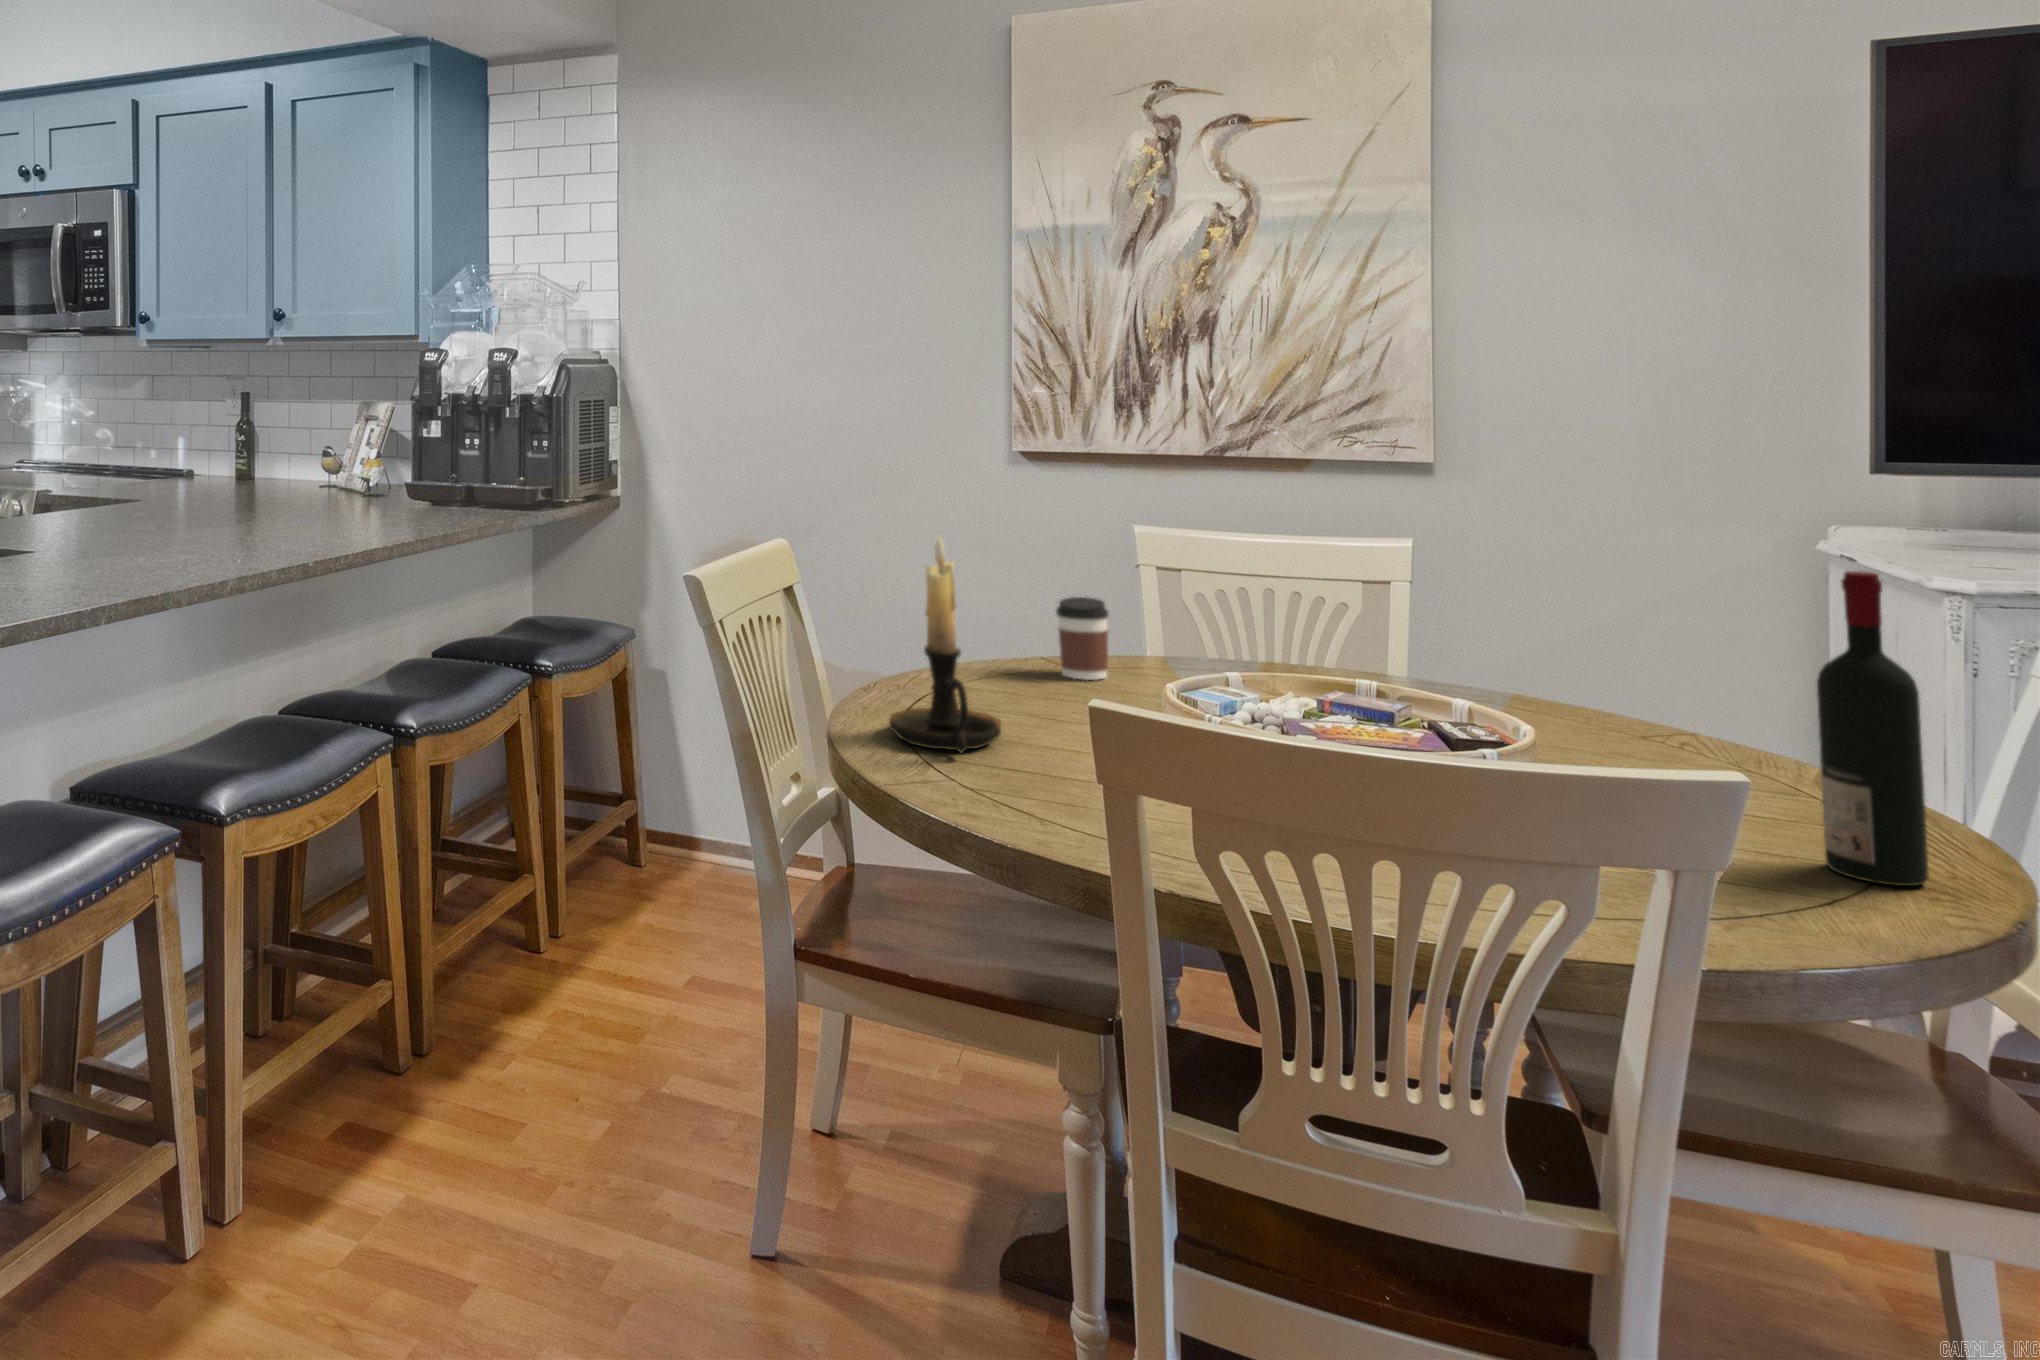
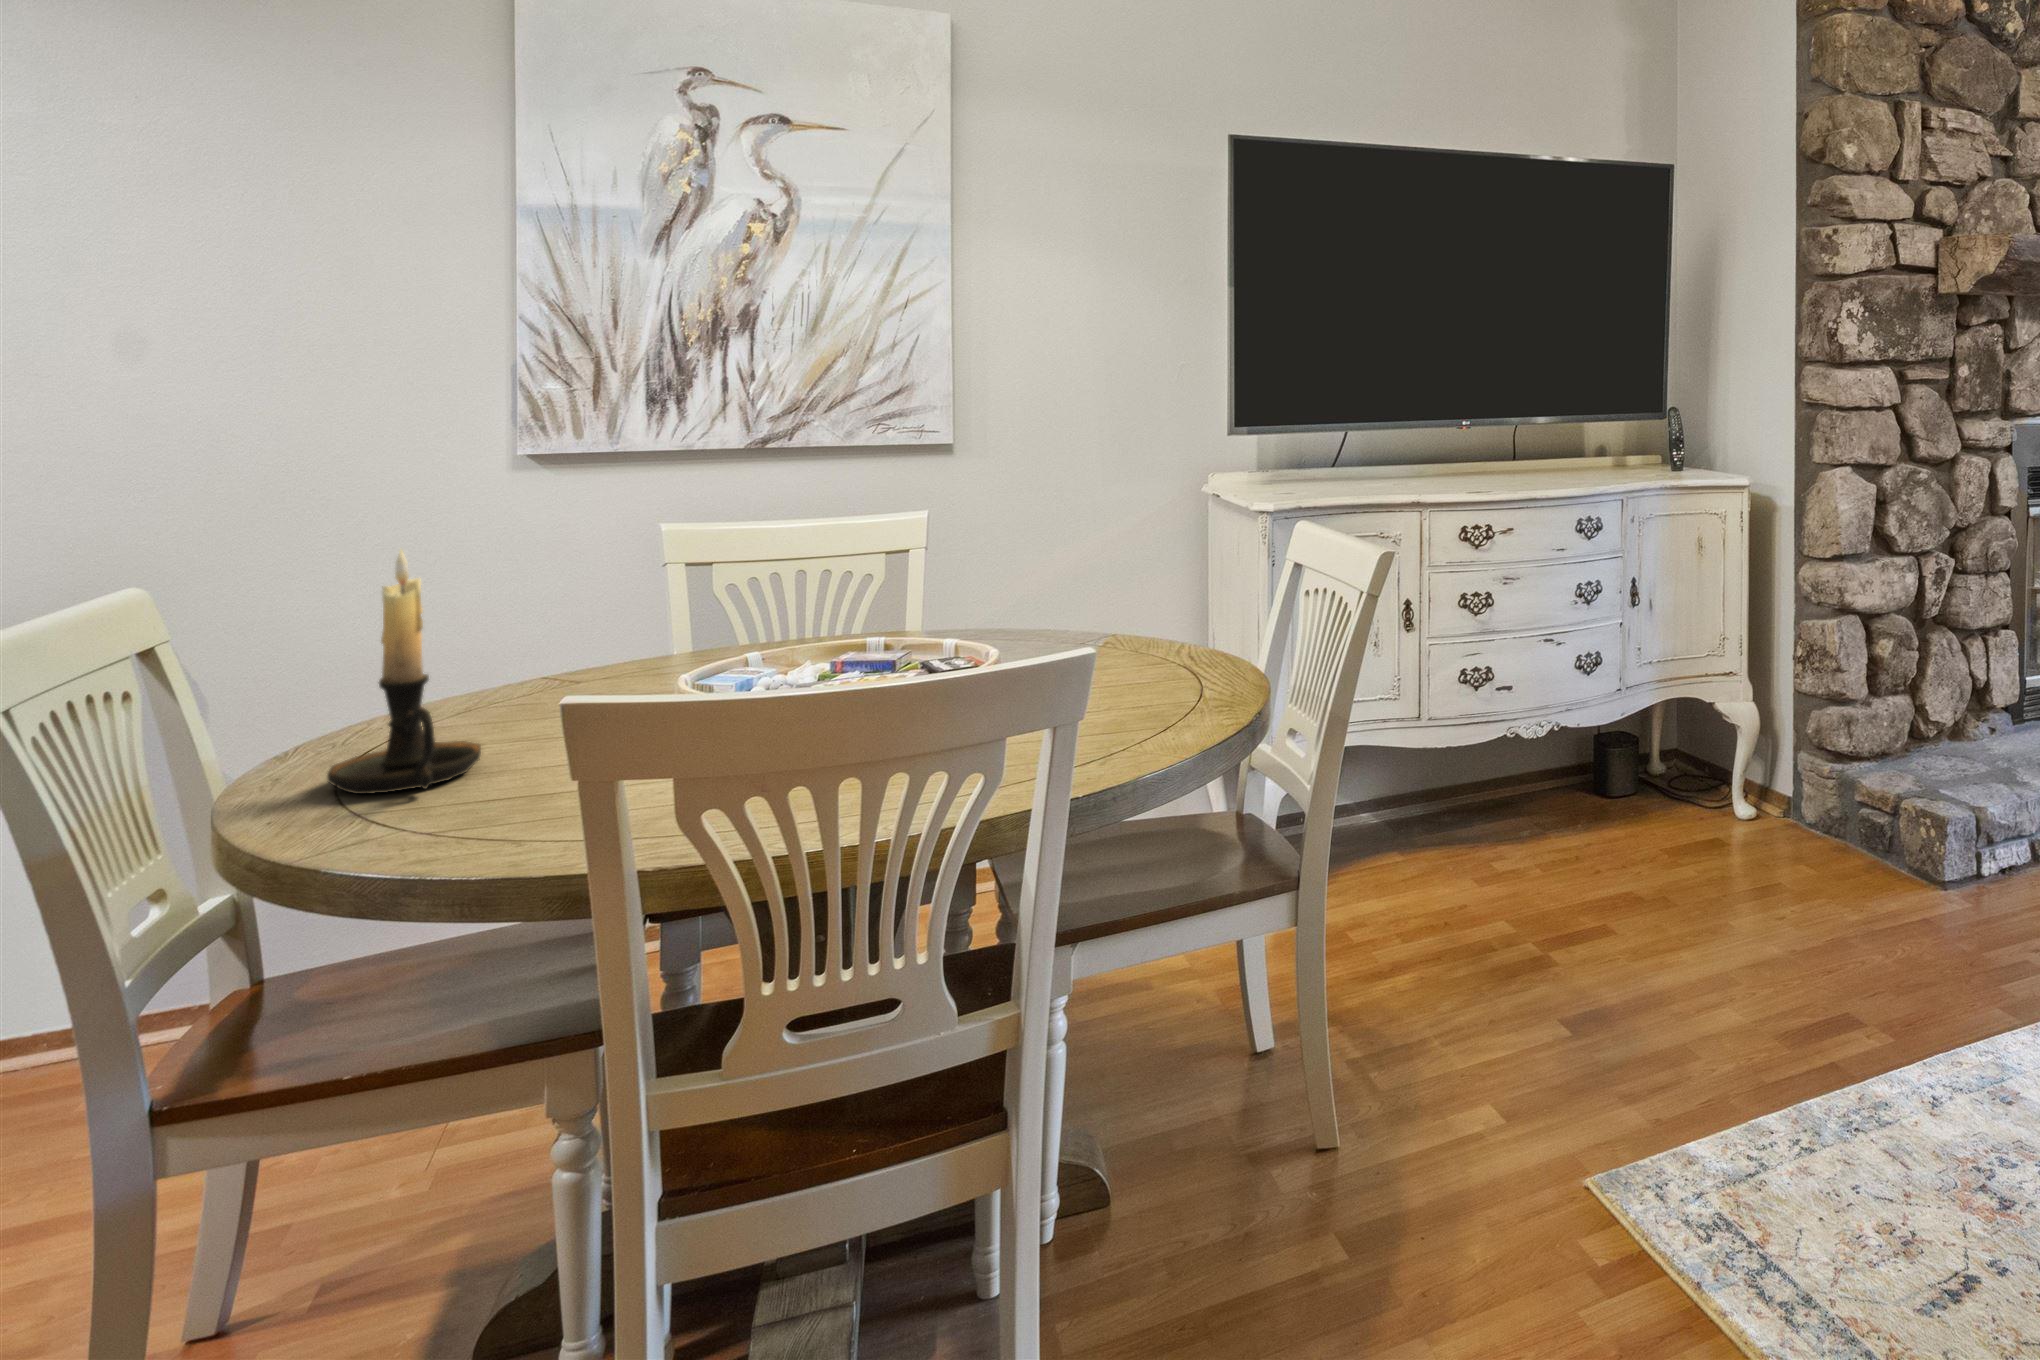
wine bottle: present [1817,571,1929,886] -> none [1162,497,1219,716]
coffee cup: present [1056,597,1108,680] -> none [561,601,622,688]

